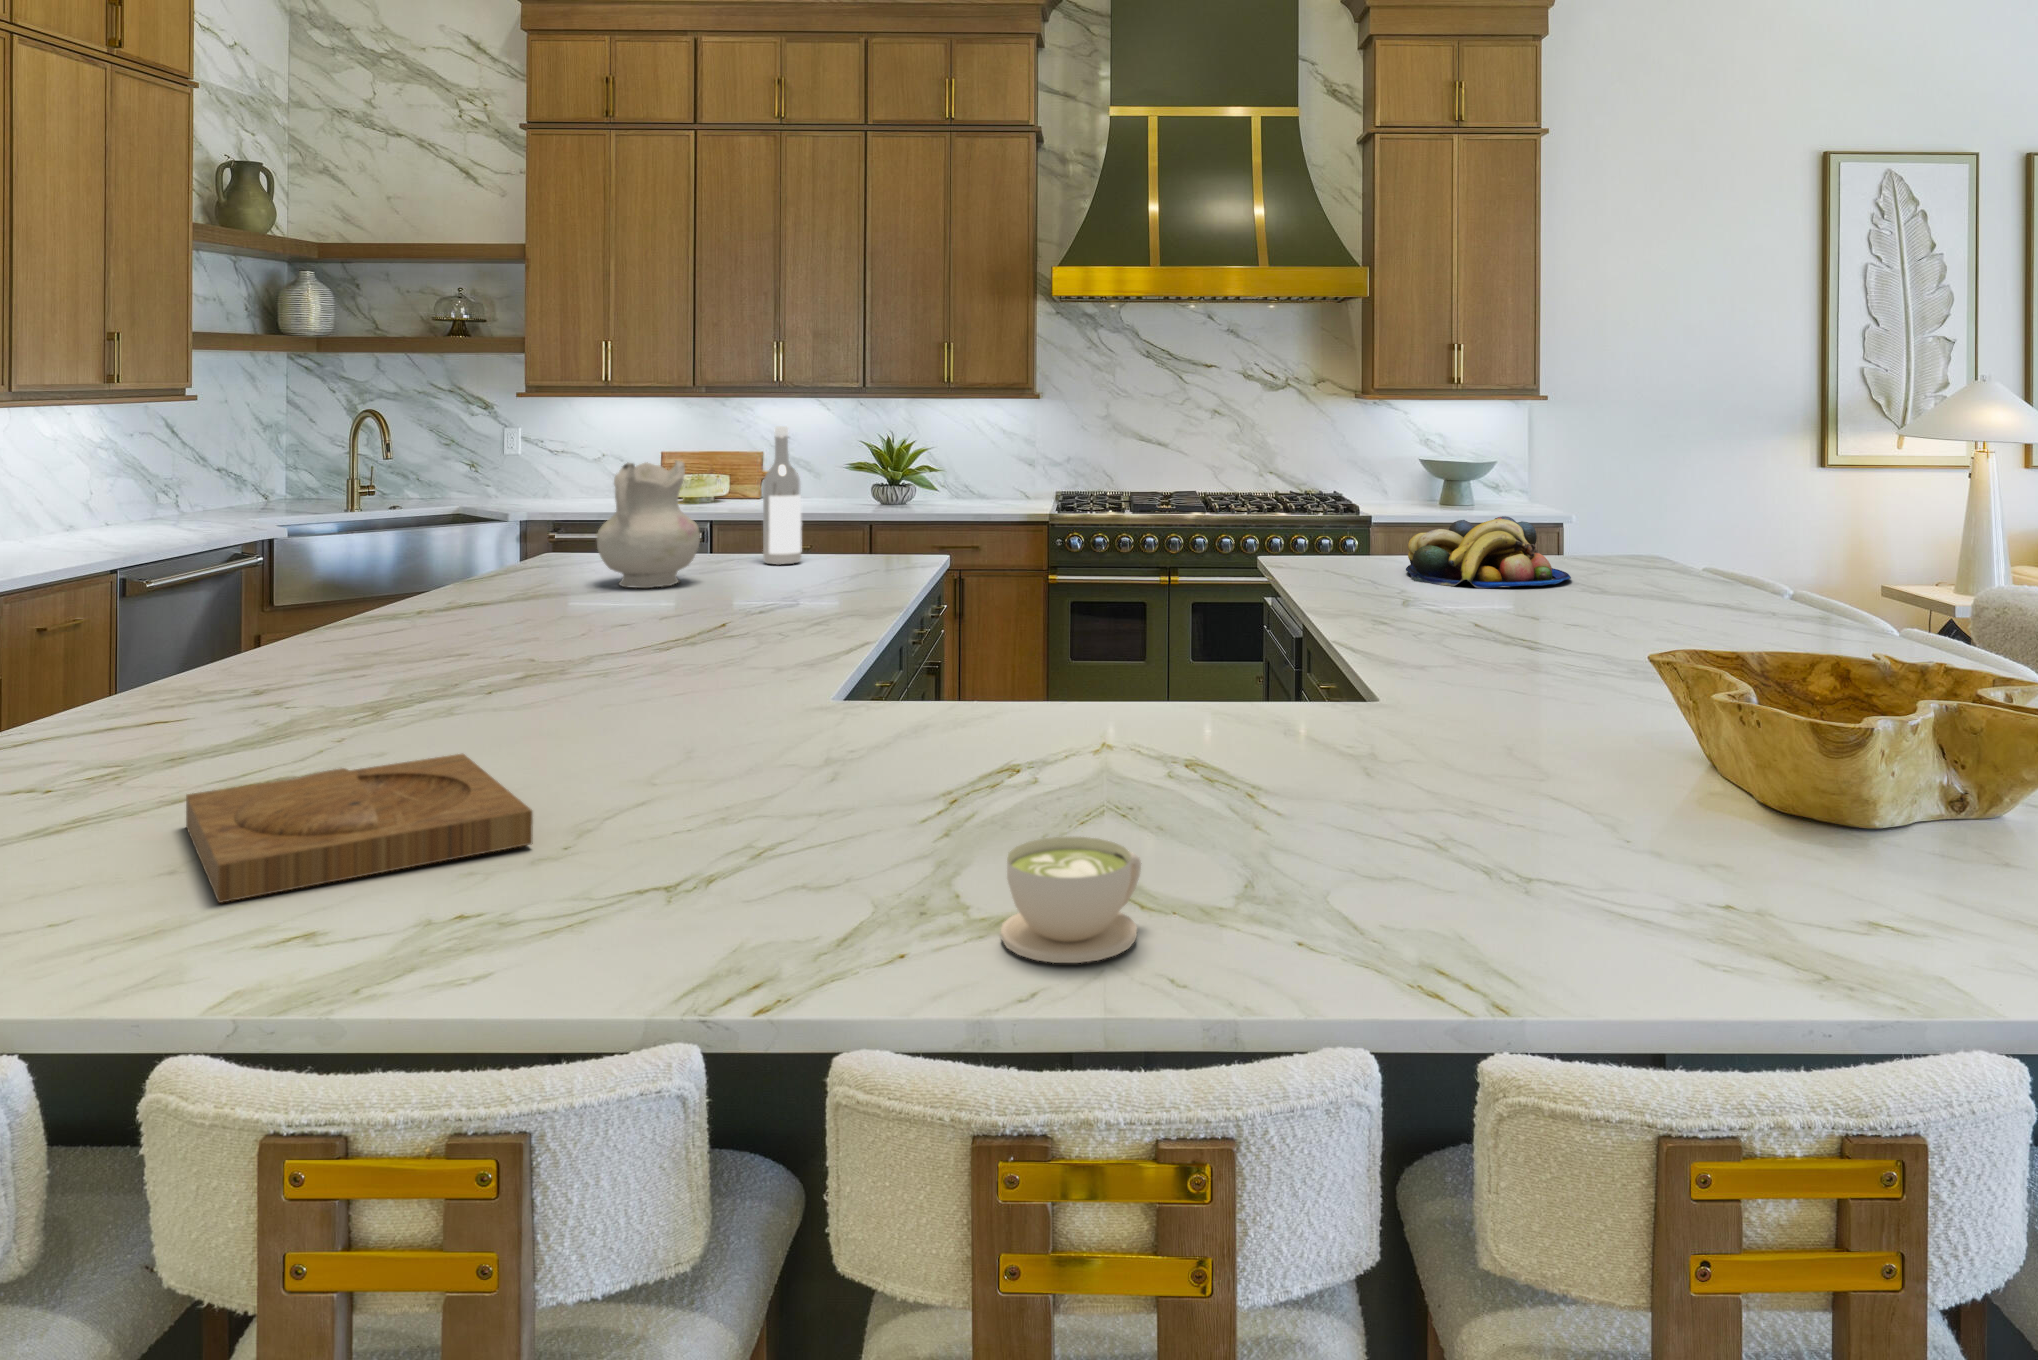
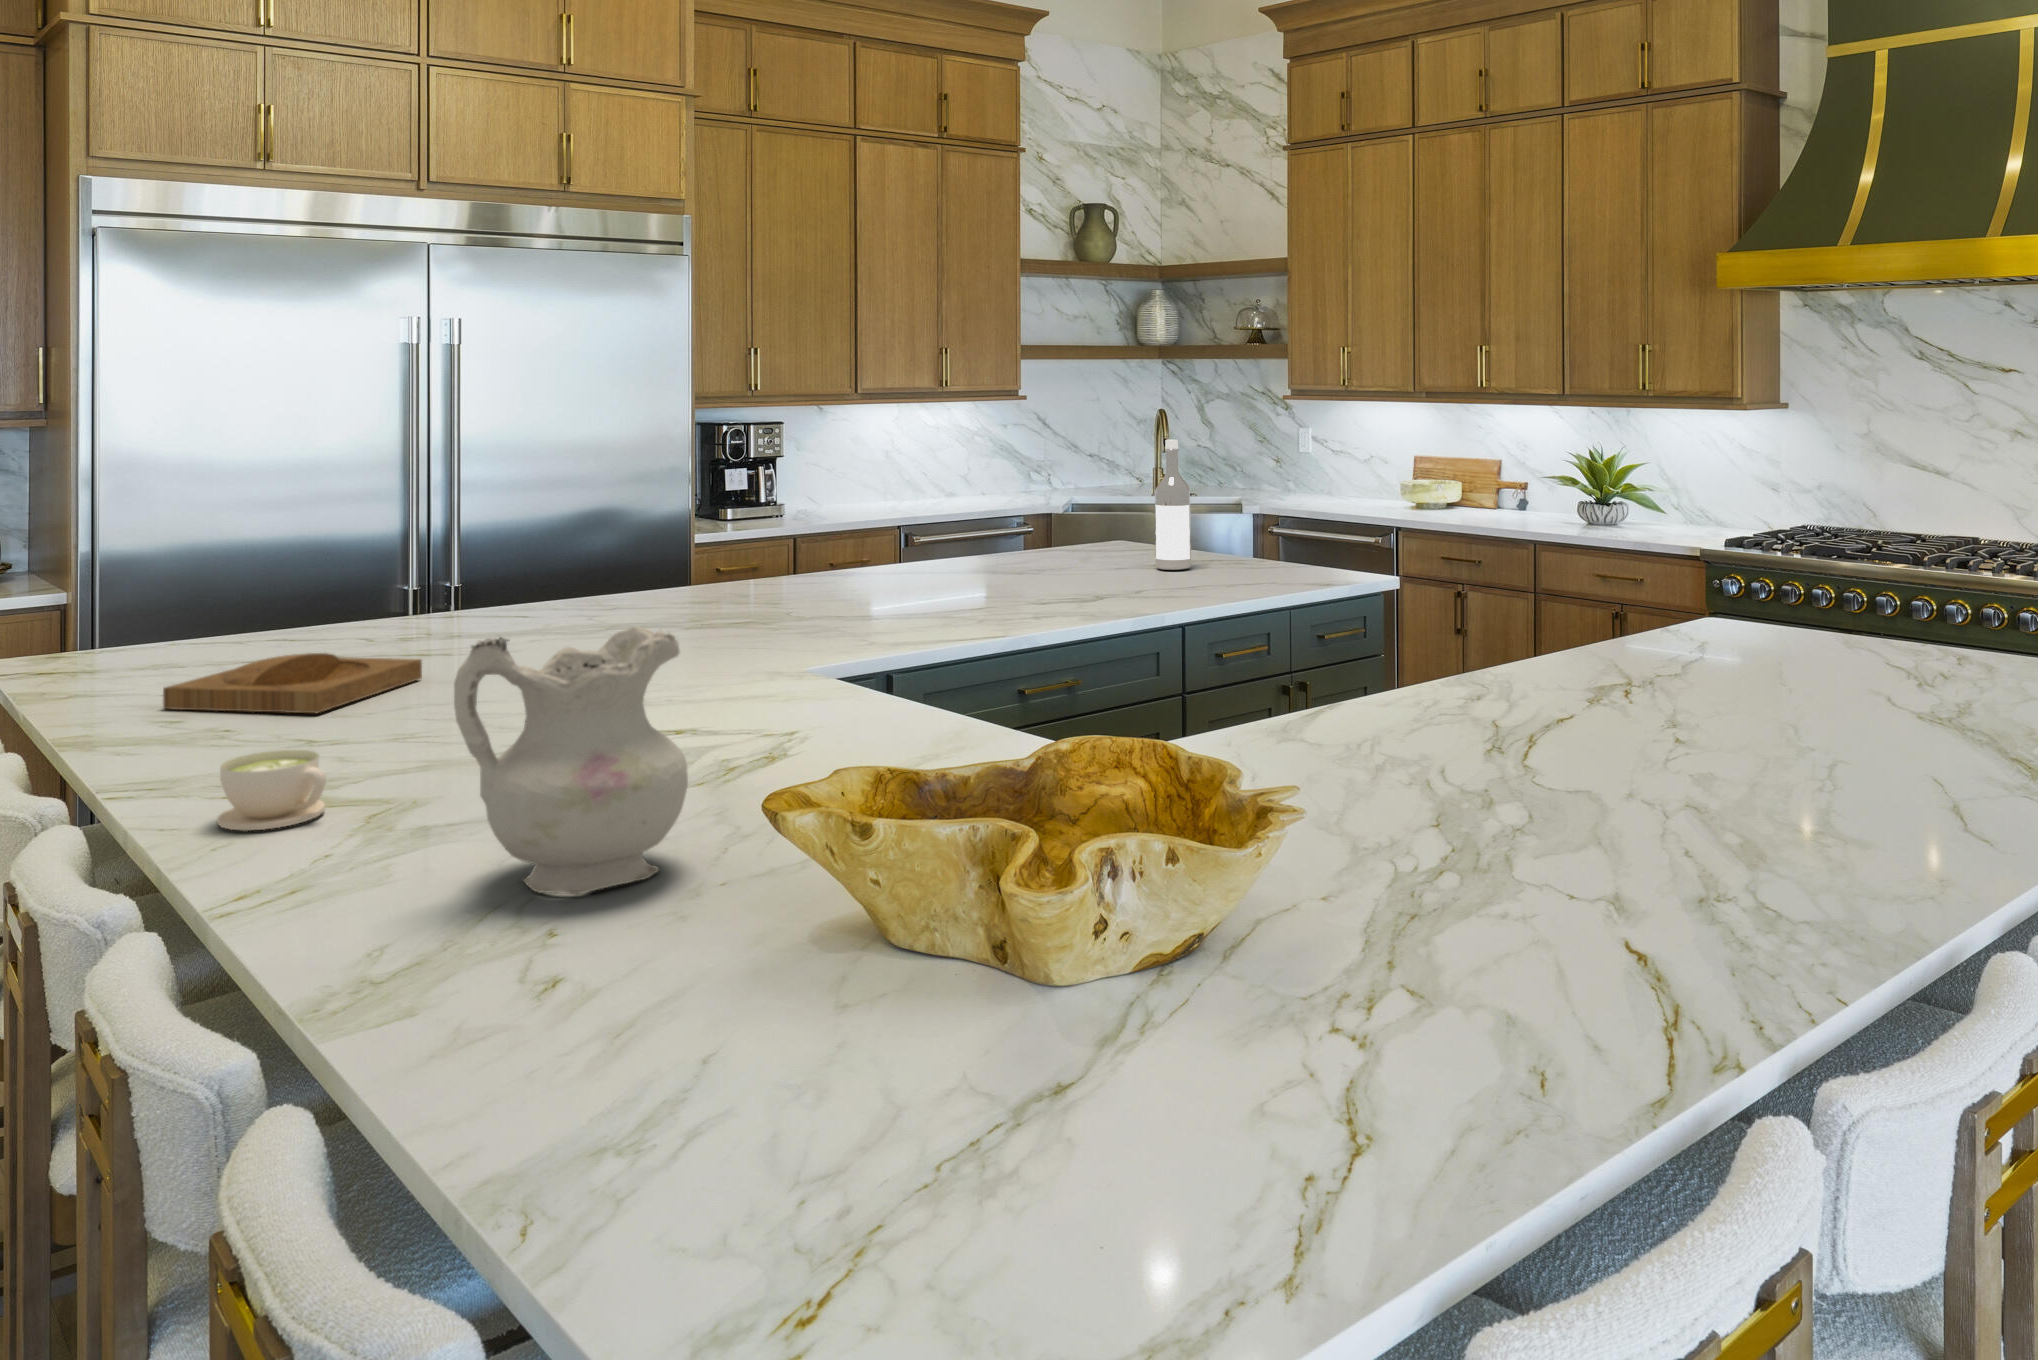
ceramic pitcher: present [597,461,700,588] -> present [454,627,688,894]
fruit bowl: present [1406,516,1571,588] -> none [1701,590,1945,688]

